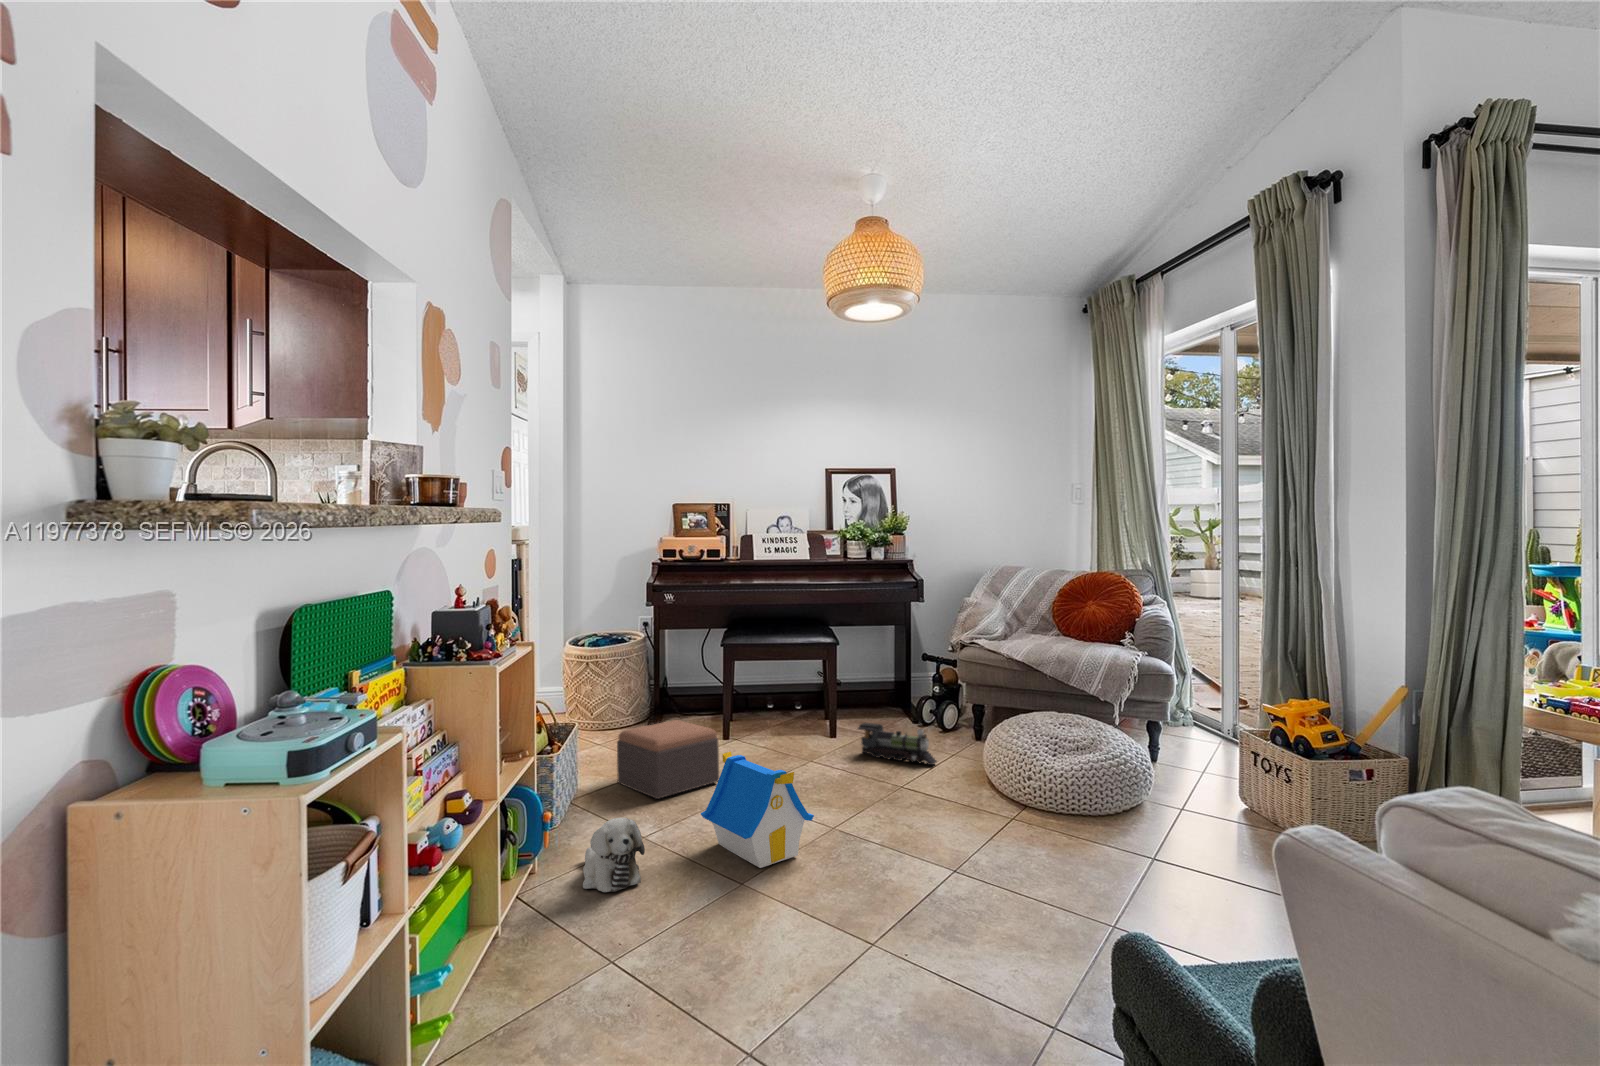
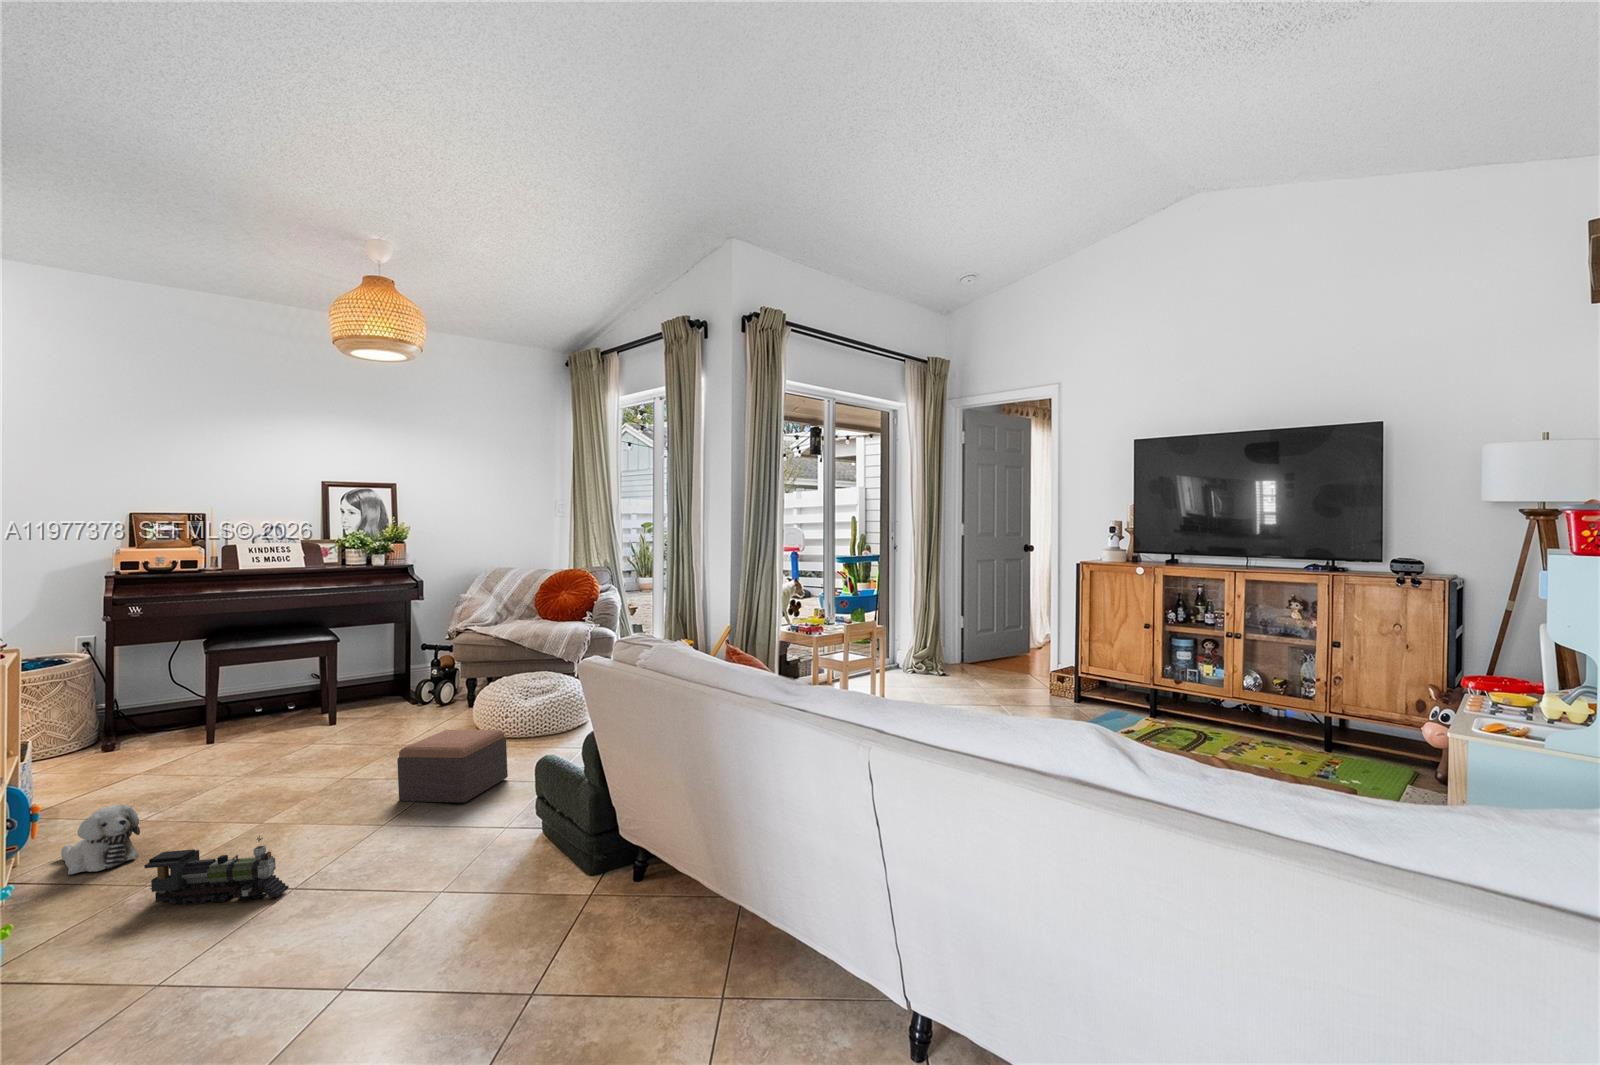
footstool: present [617,720,719,799] -> present [397,730,508,803]
toy train: present [858,723,936,765] -> present [144,836,289,905]
toy house: present [701,752,814,868] -> none [198,738,319,822]

